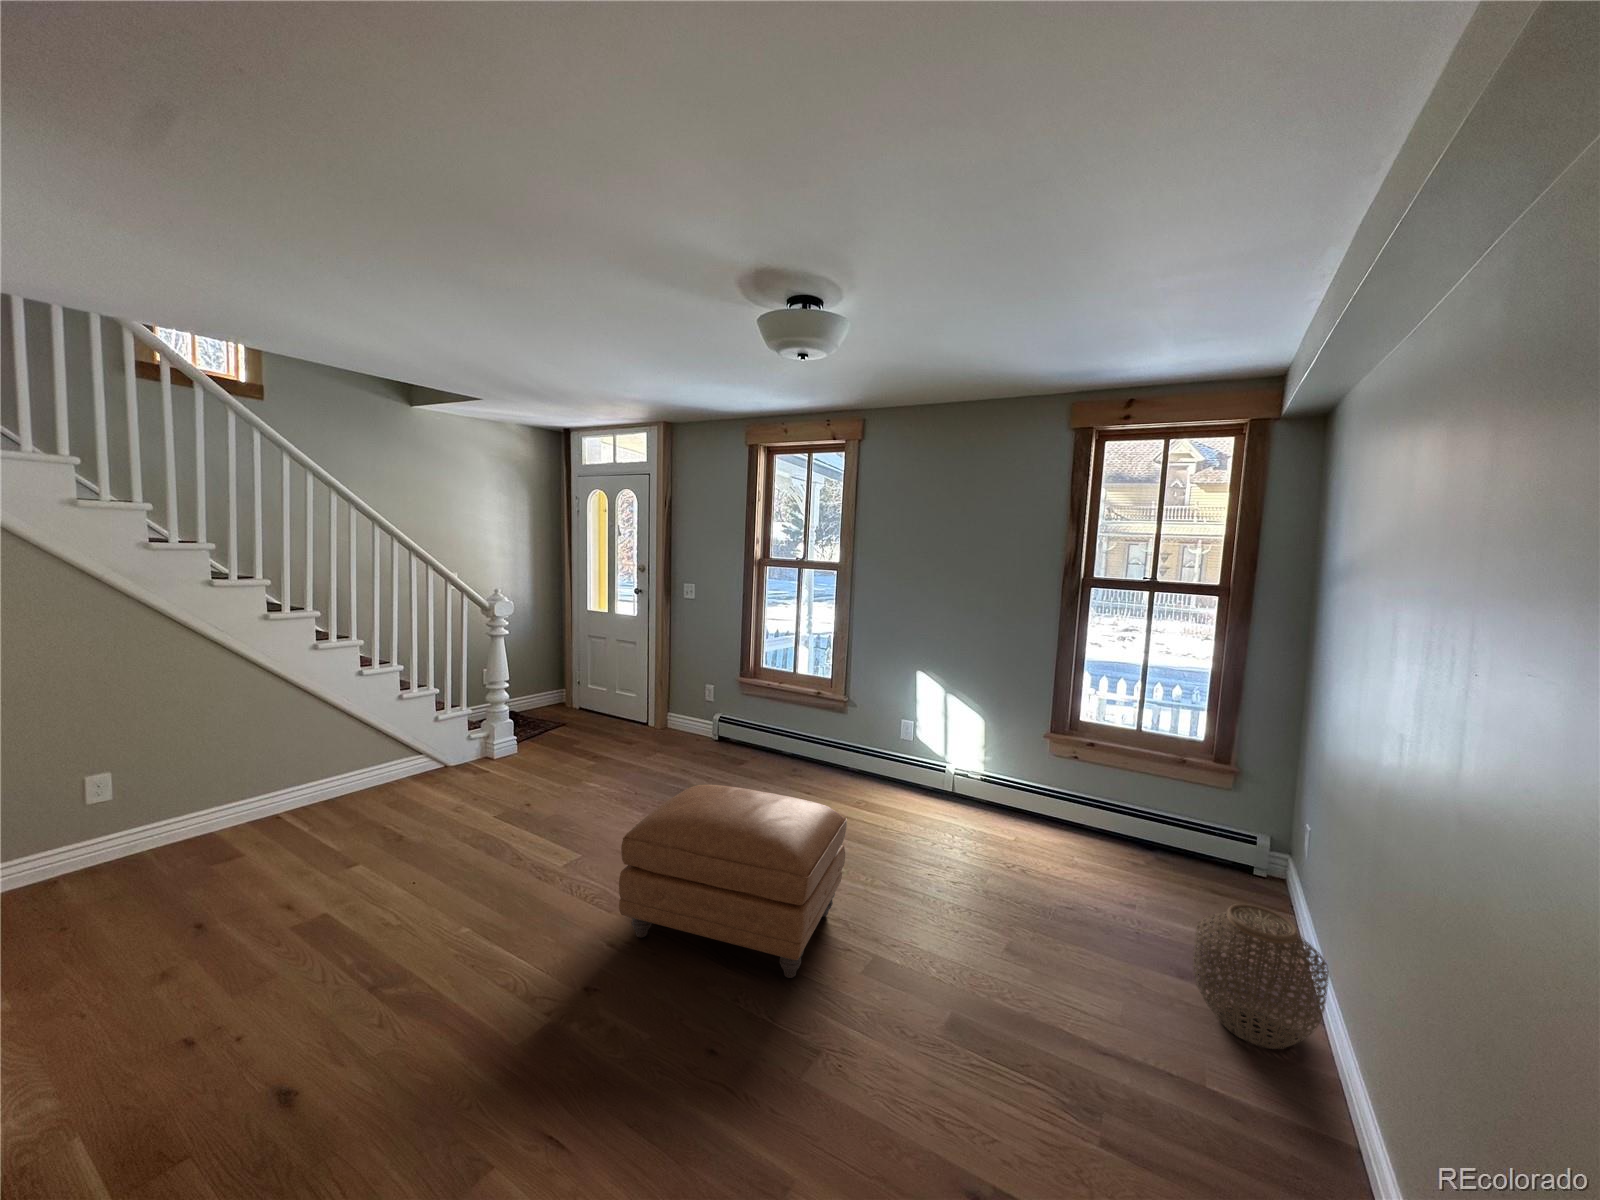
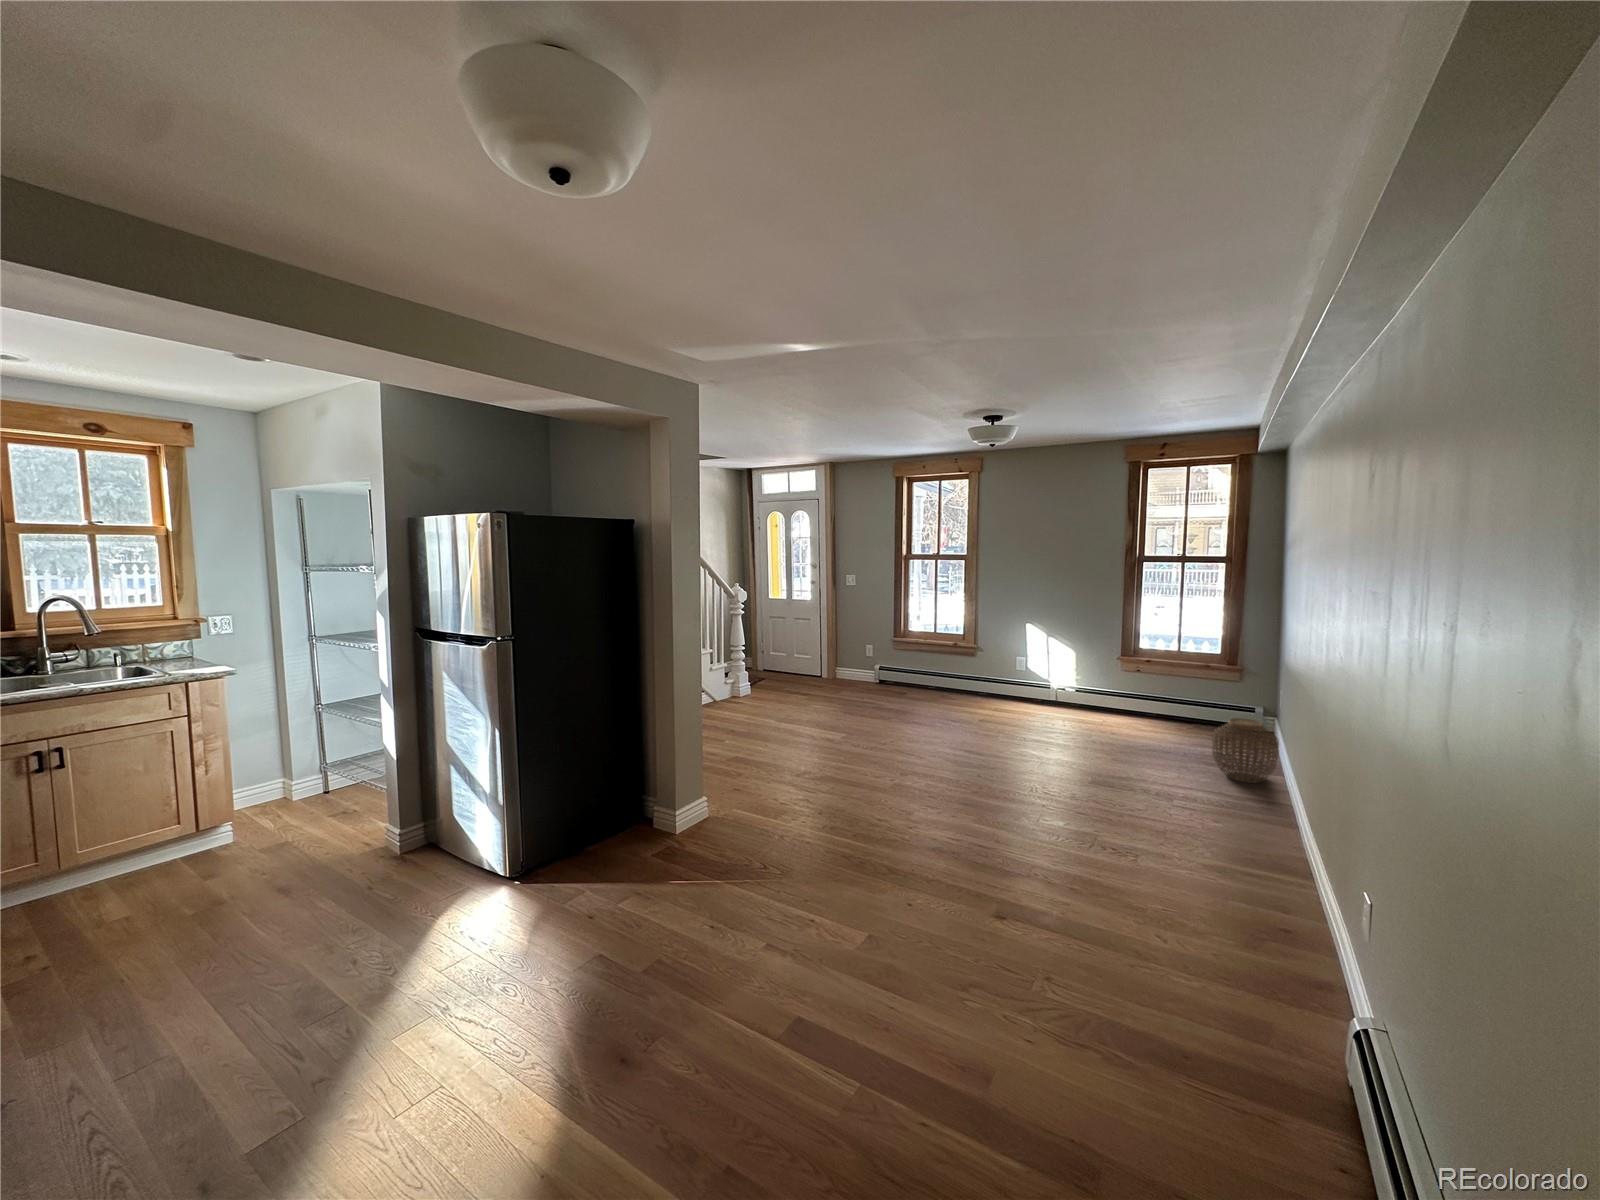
ottoman: present [619,785,847,978] -> none [900,683,1014,769]

